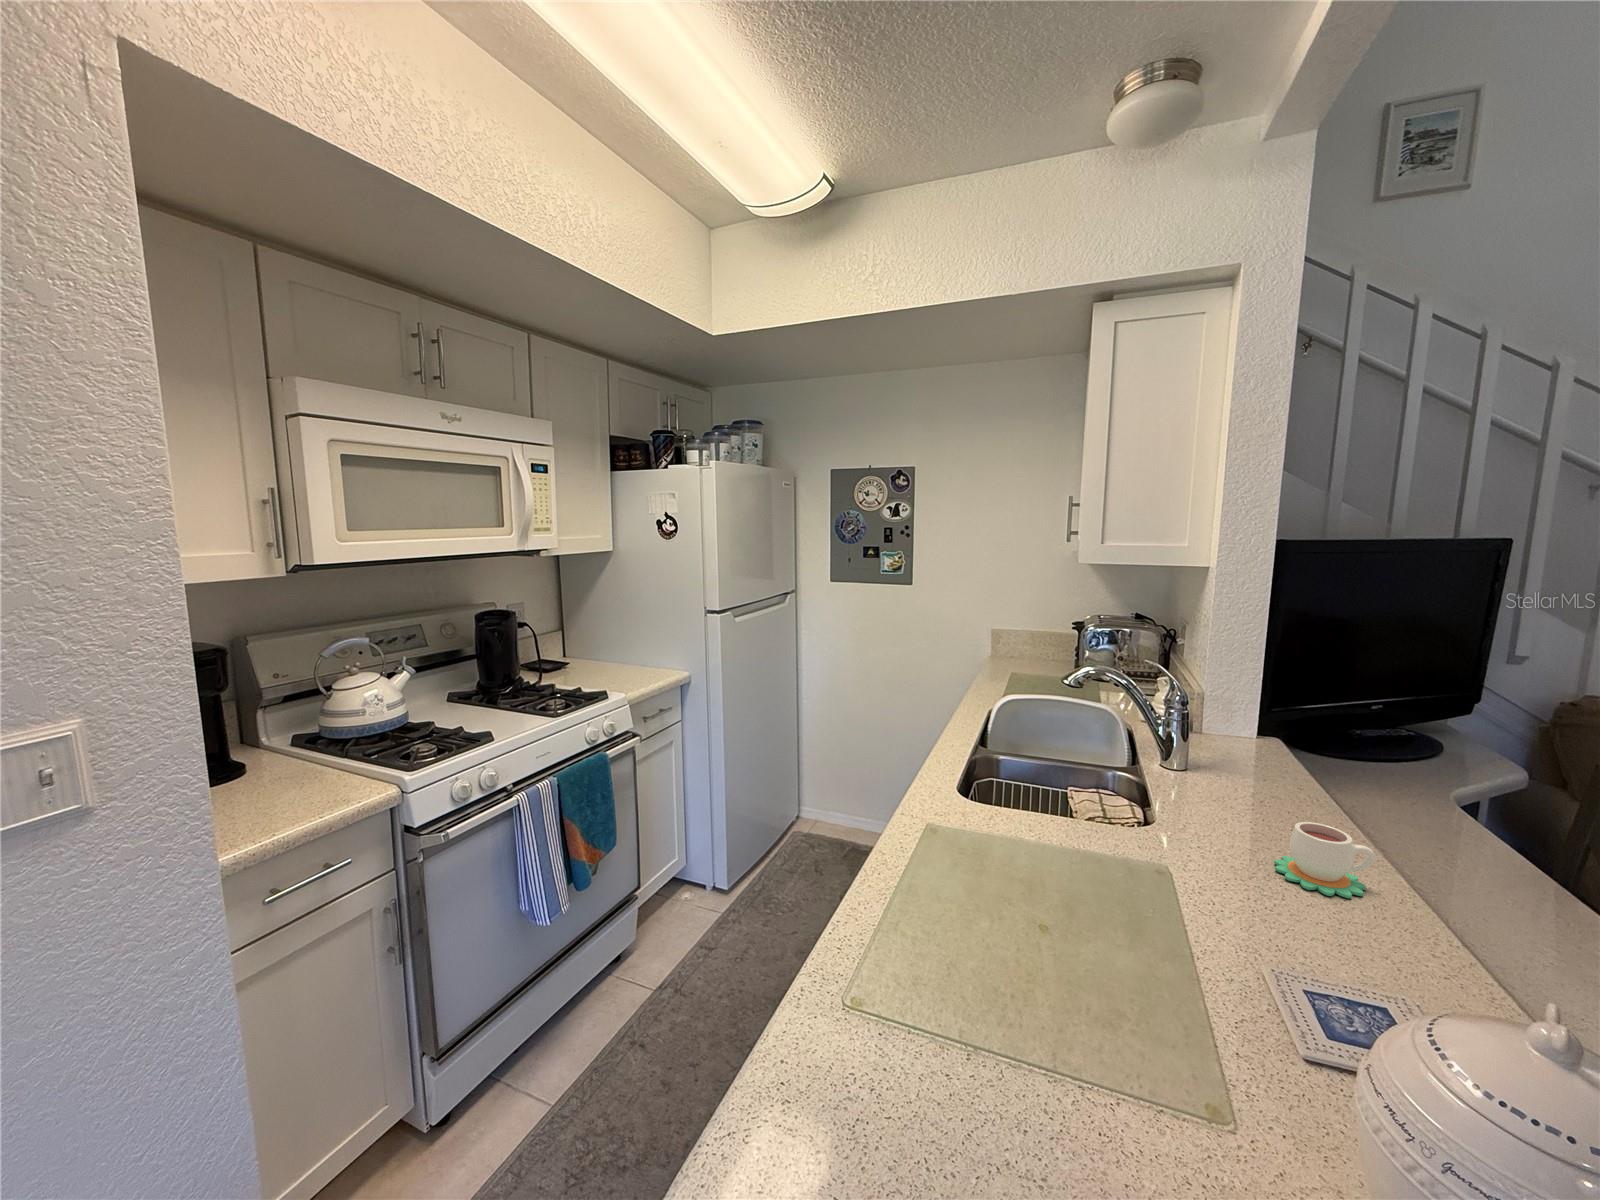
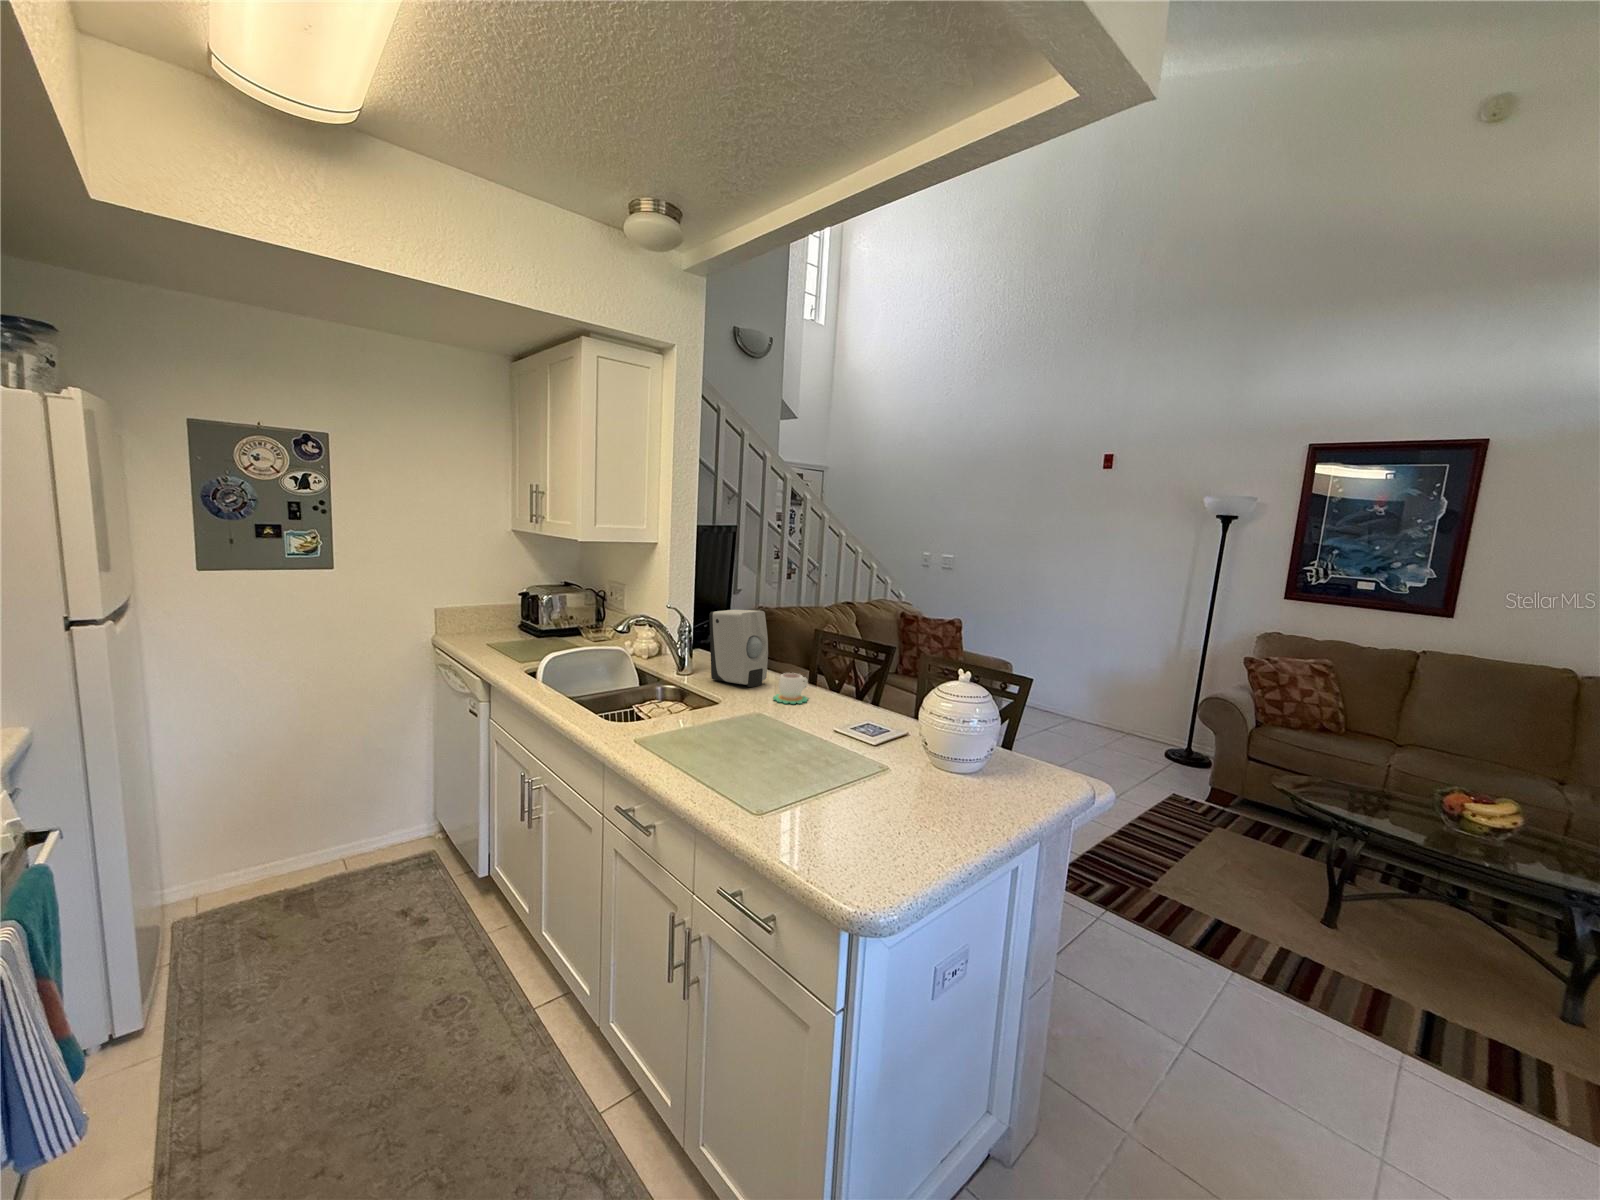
soap dispenser: none [1217,679,1328,827] -> present [709,610,768,687]

